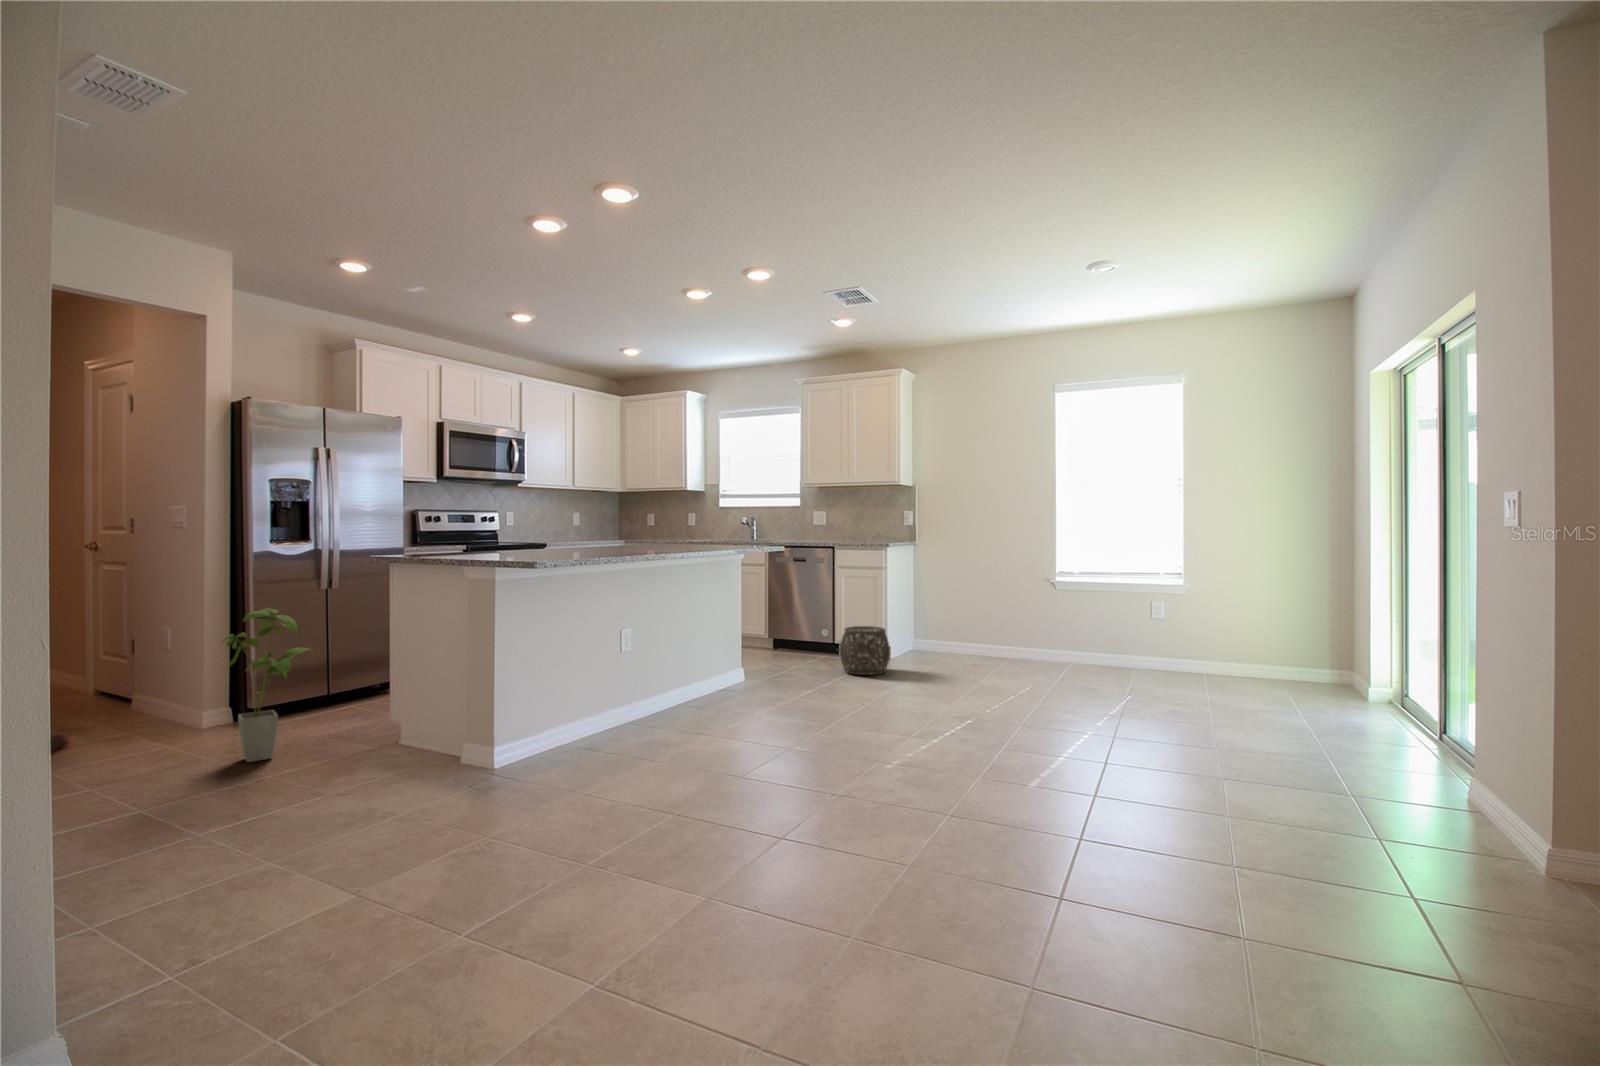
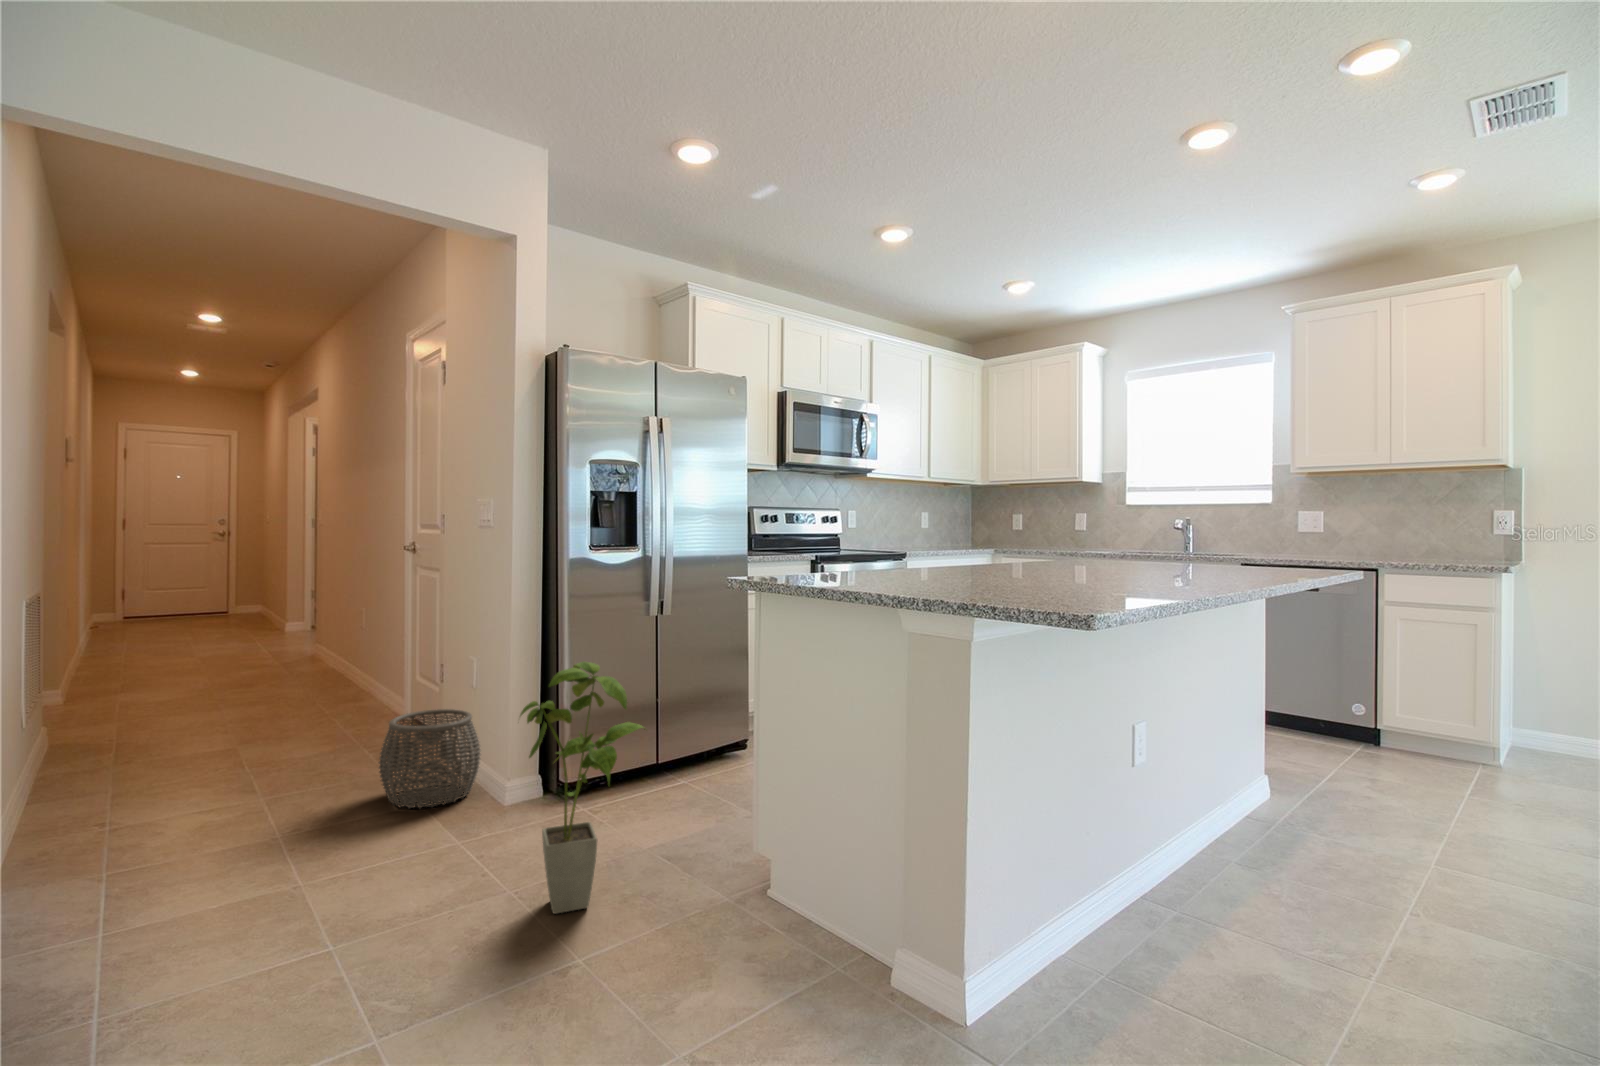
woven basket: present [840,626,890,675] -> present [379,709,481,808]

